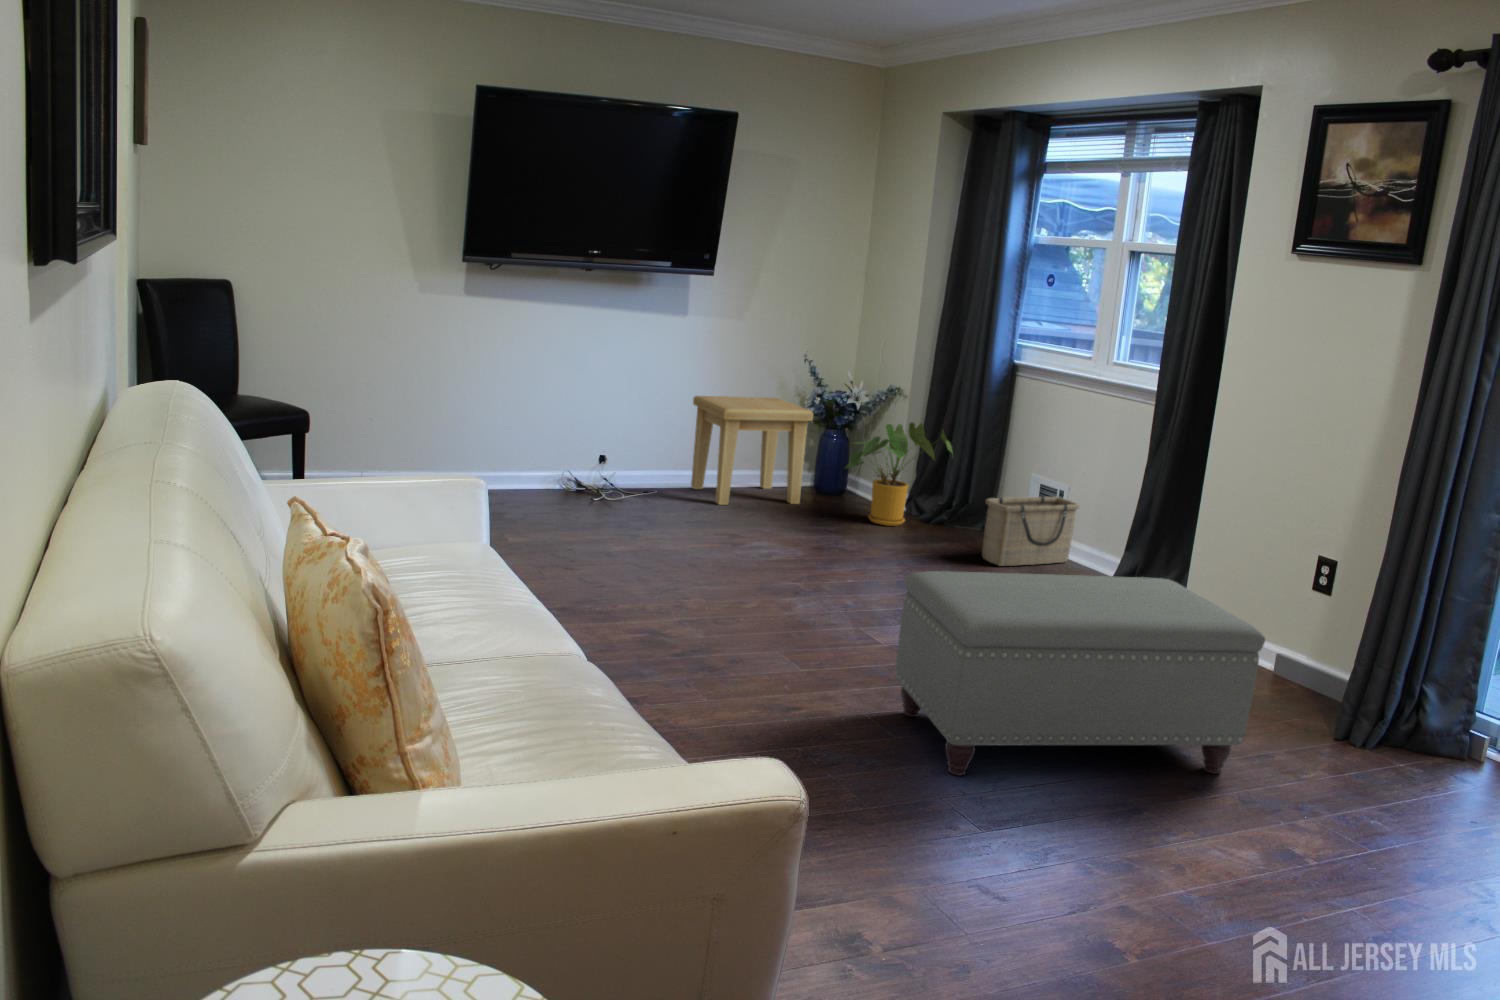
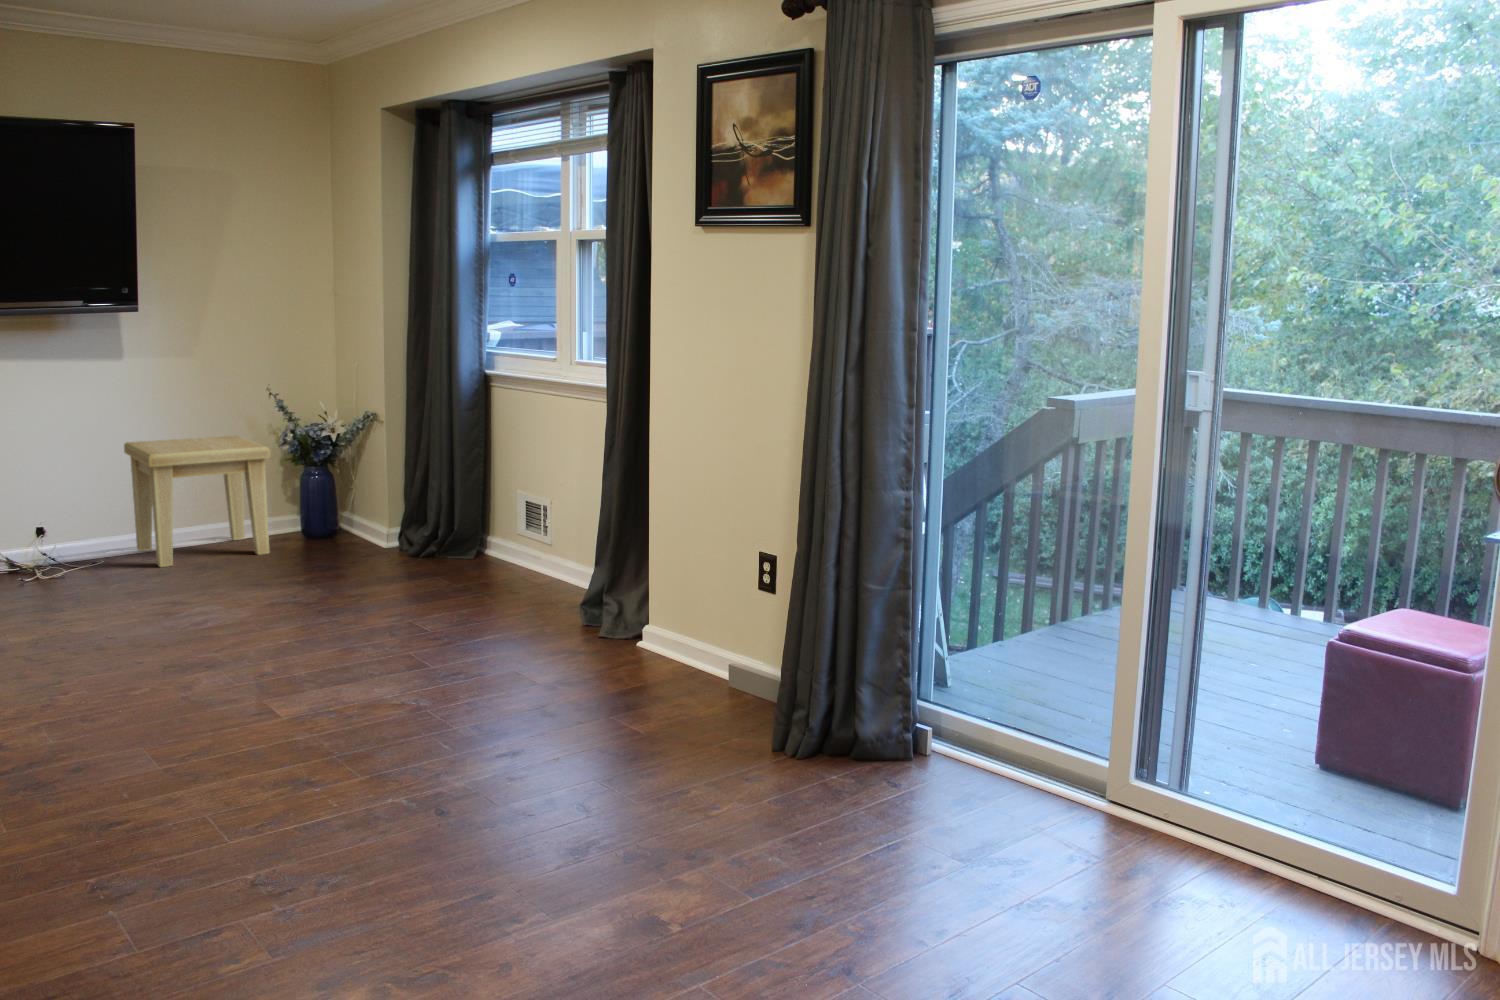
house plant: present [846,422,953,526] -> none [308,449,433,567]
basket: present [982,497,1080,566] -> none [453,514,562,599]
ottoman: present [895,571,1265,776] -> none [209,607,644,913]

